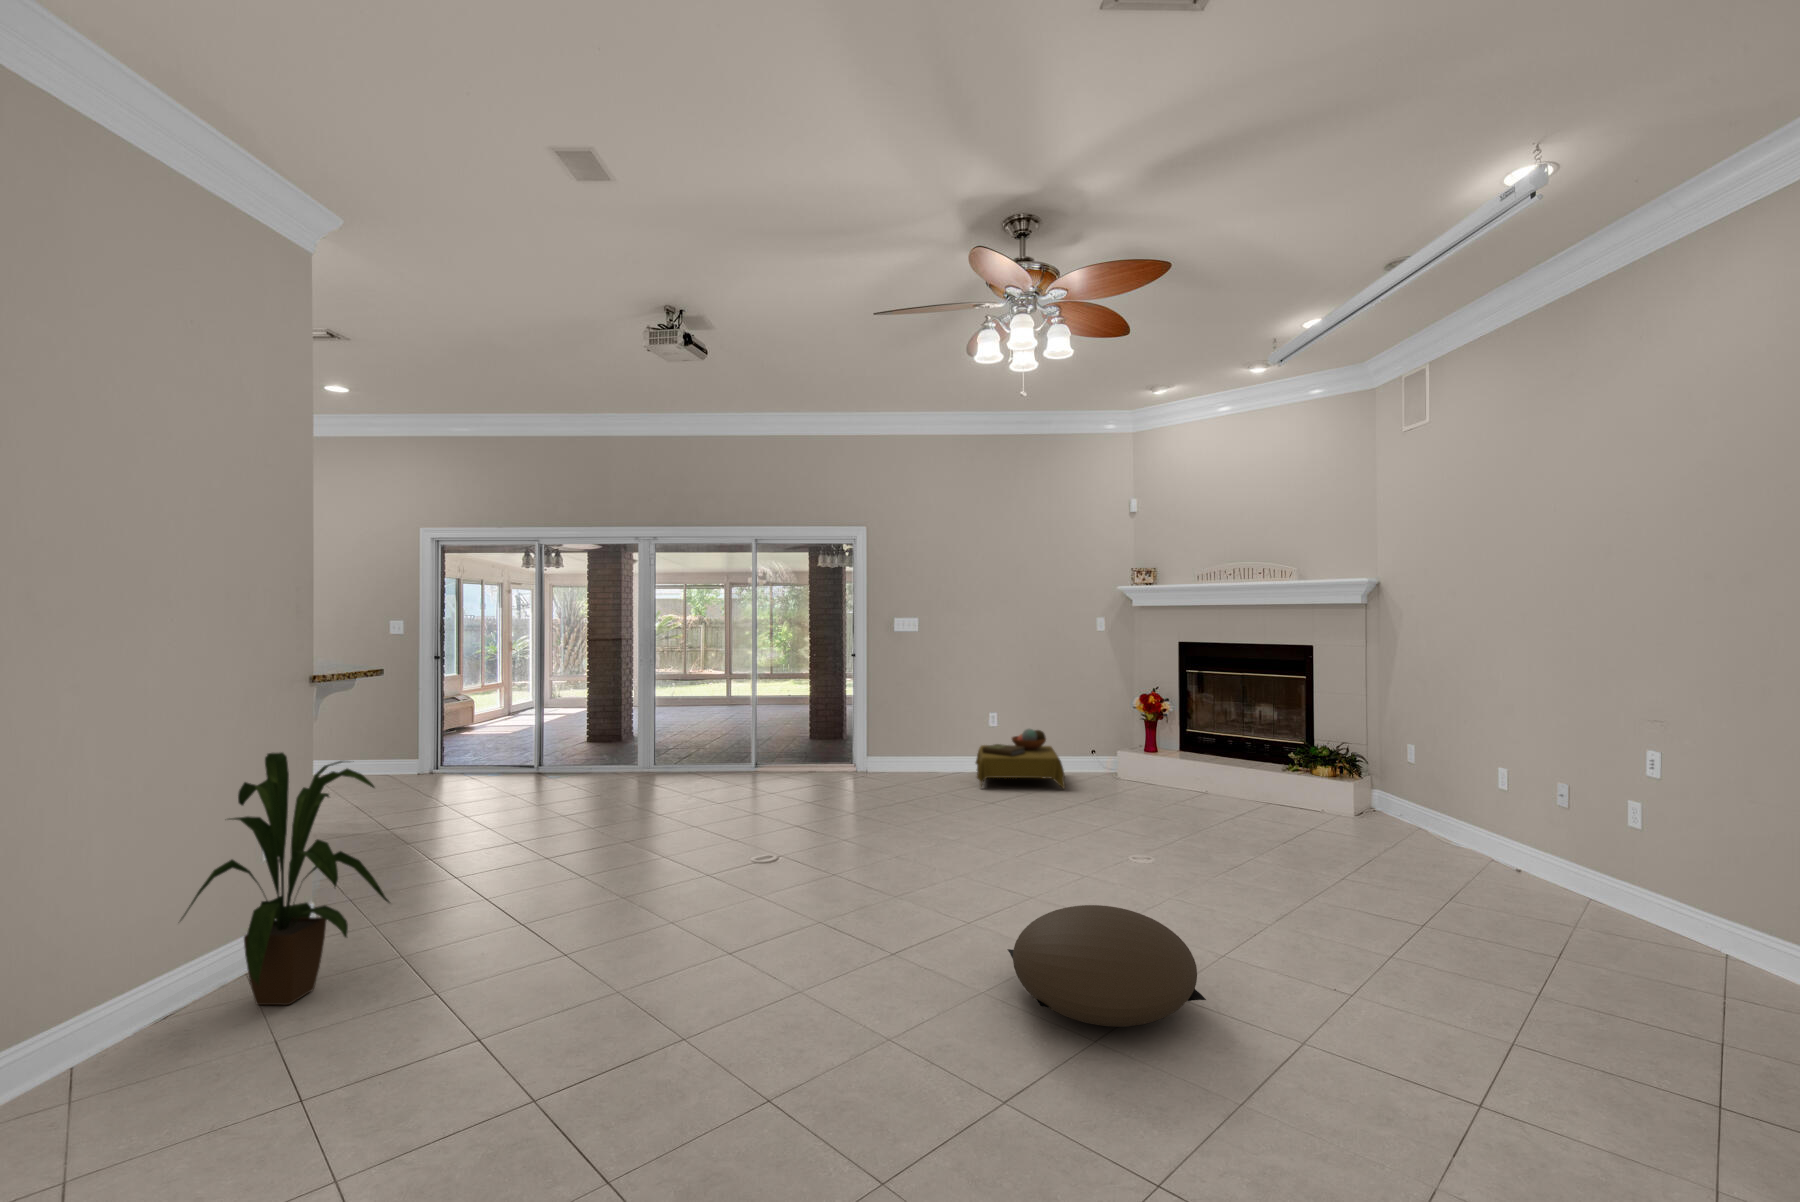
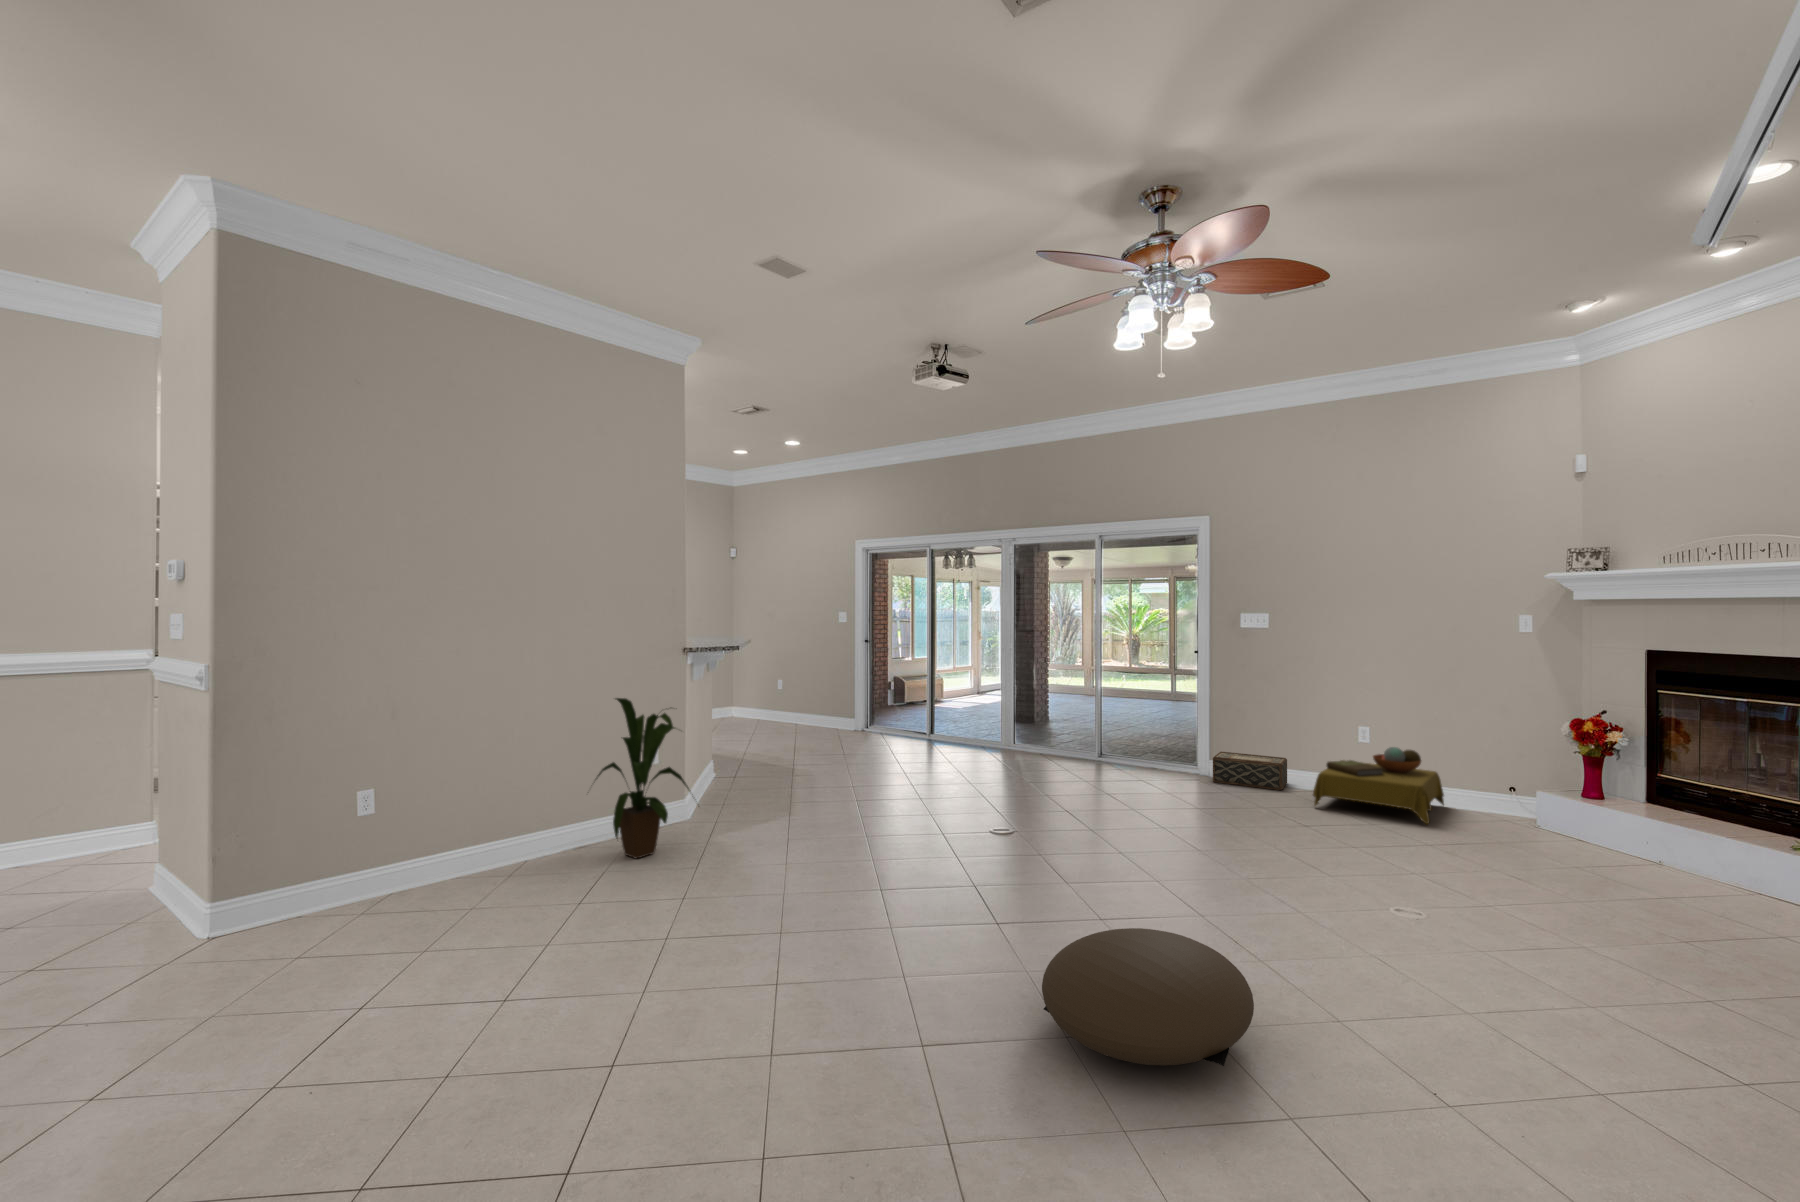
woven basket: none [879,749,941,779] -> present [1213,752,1287,790]

